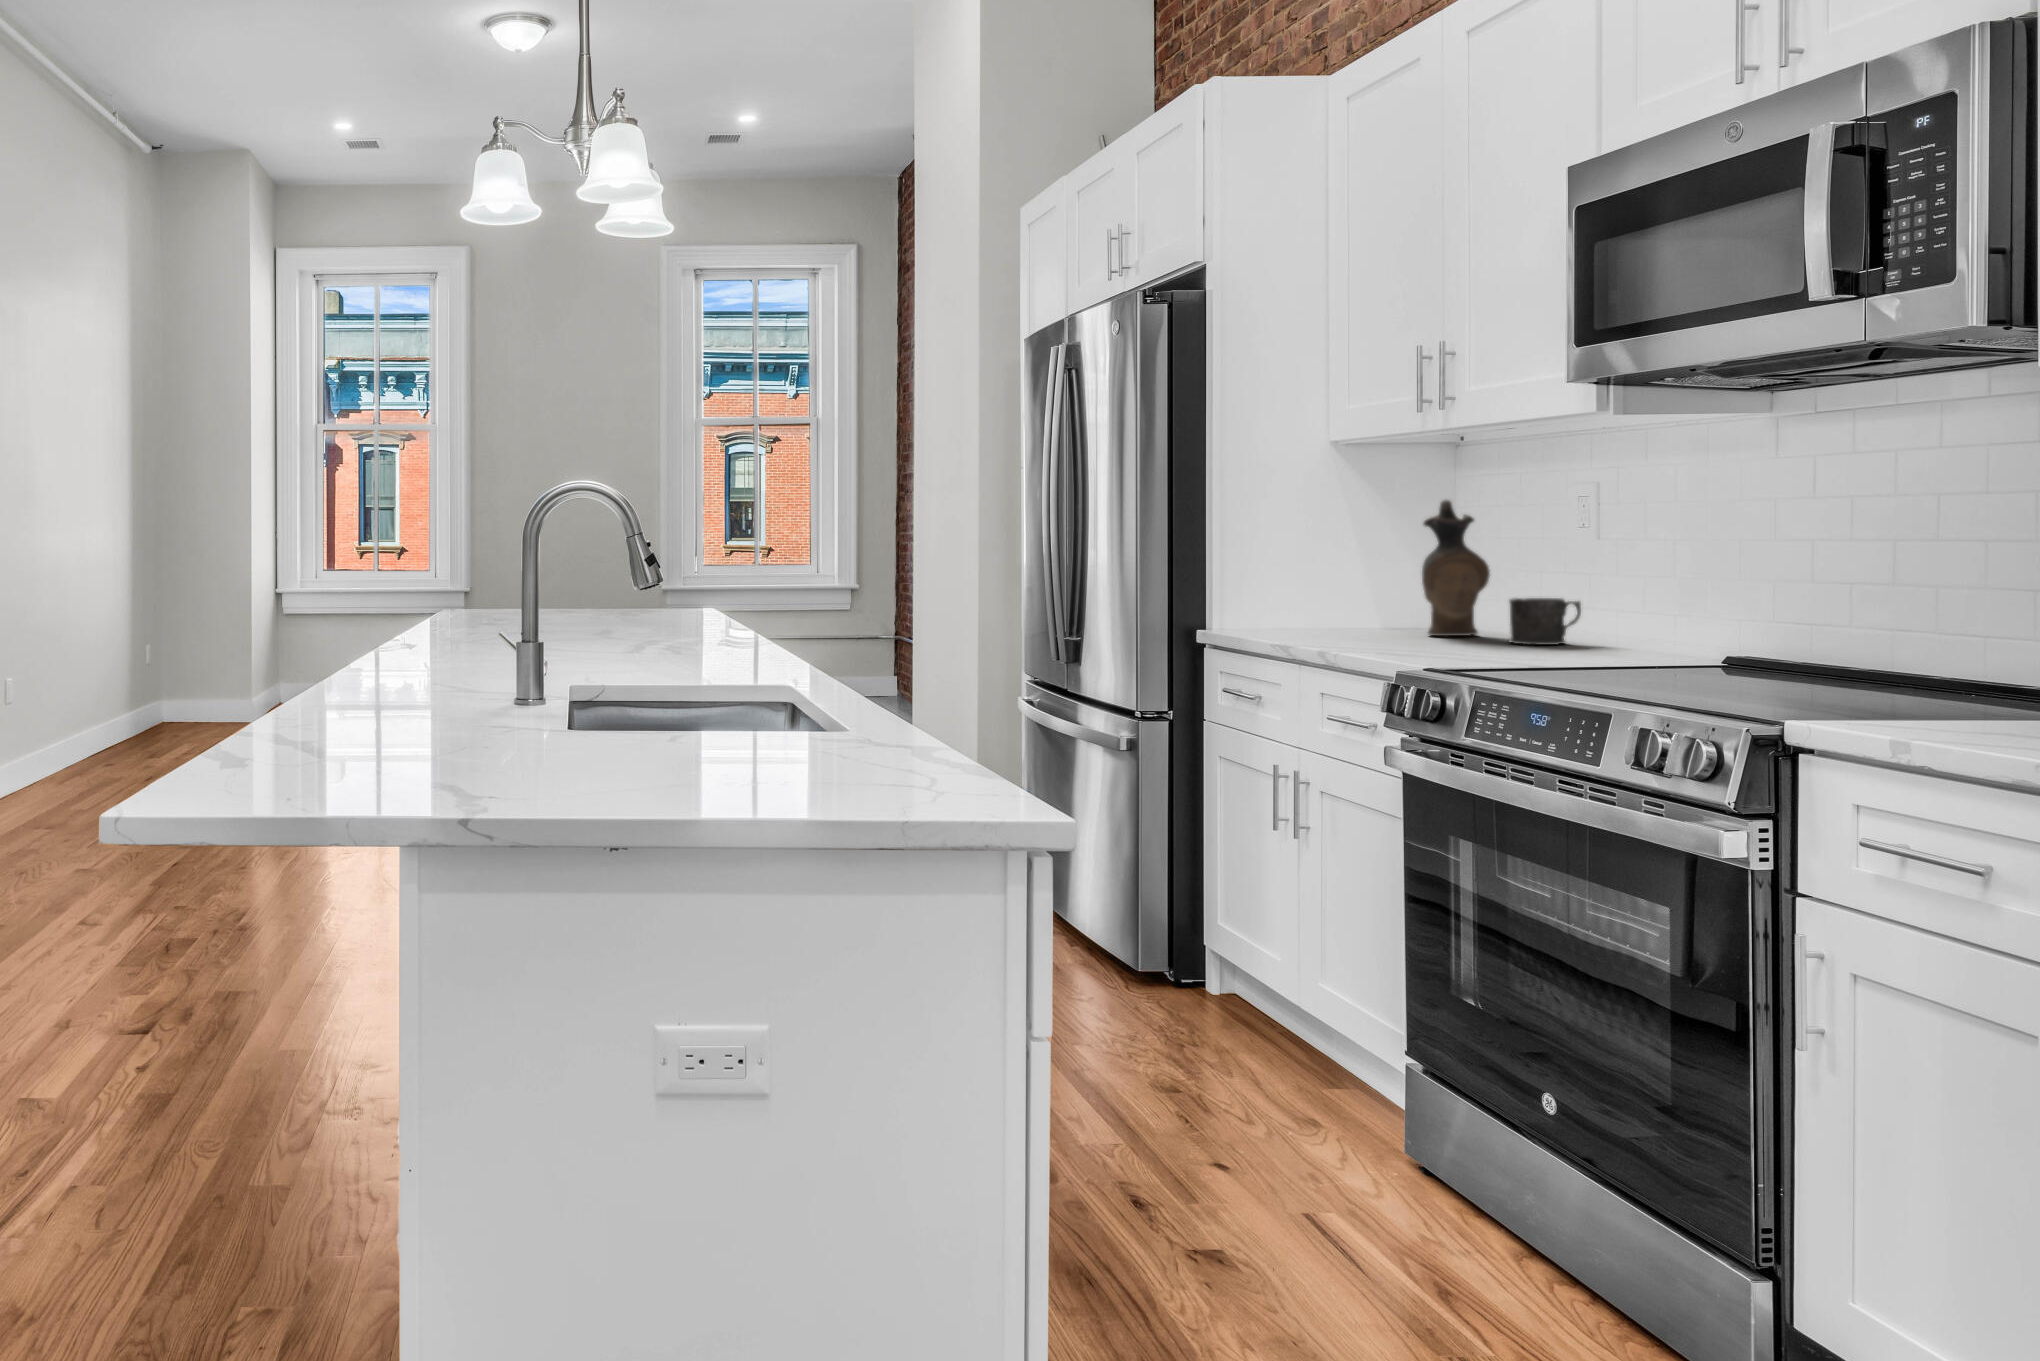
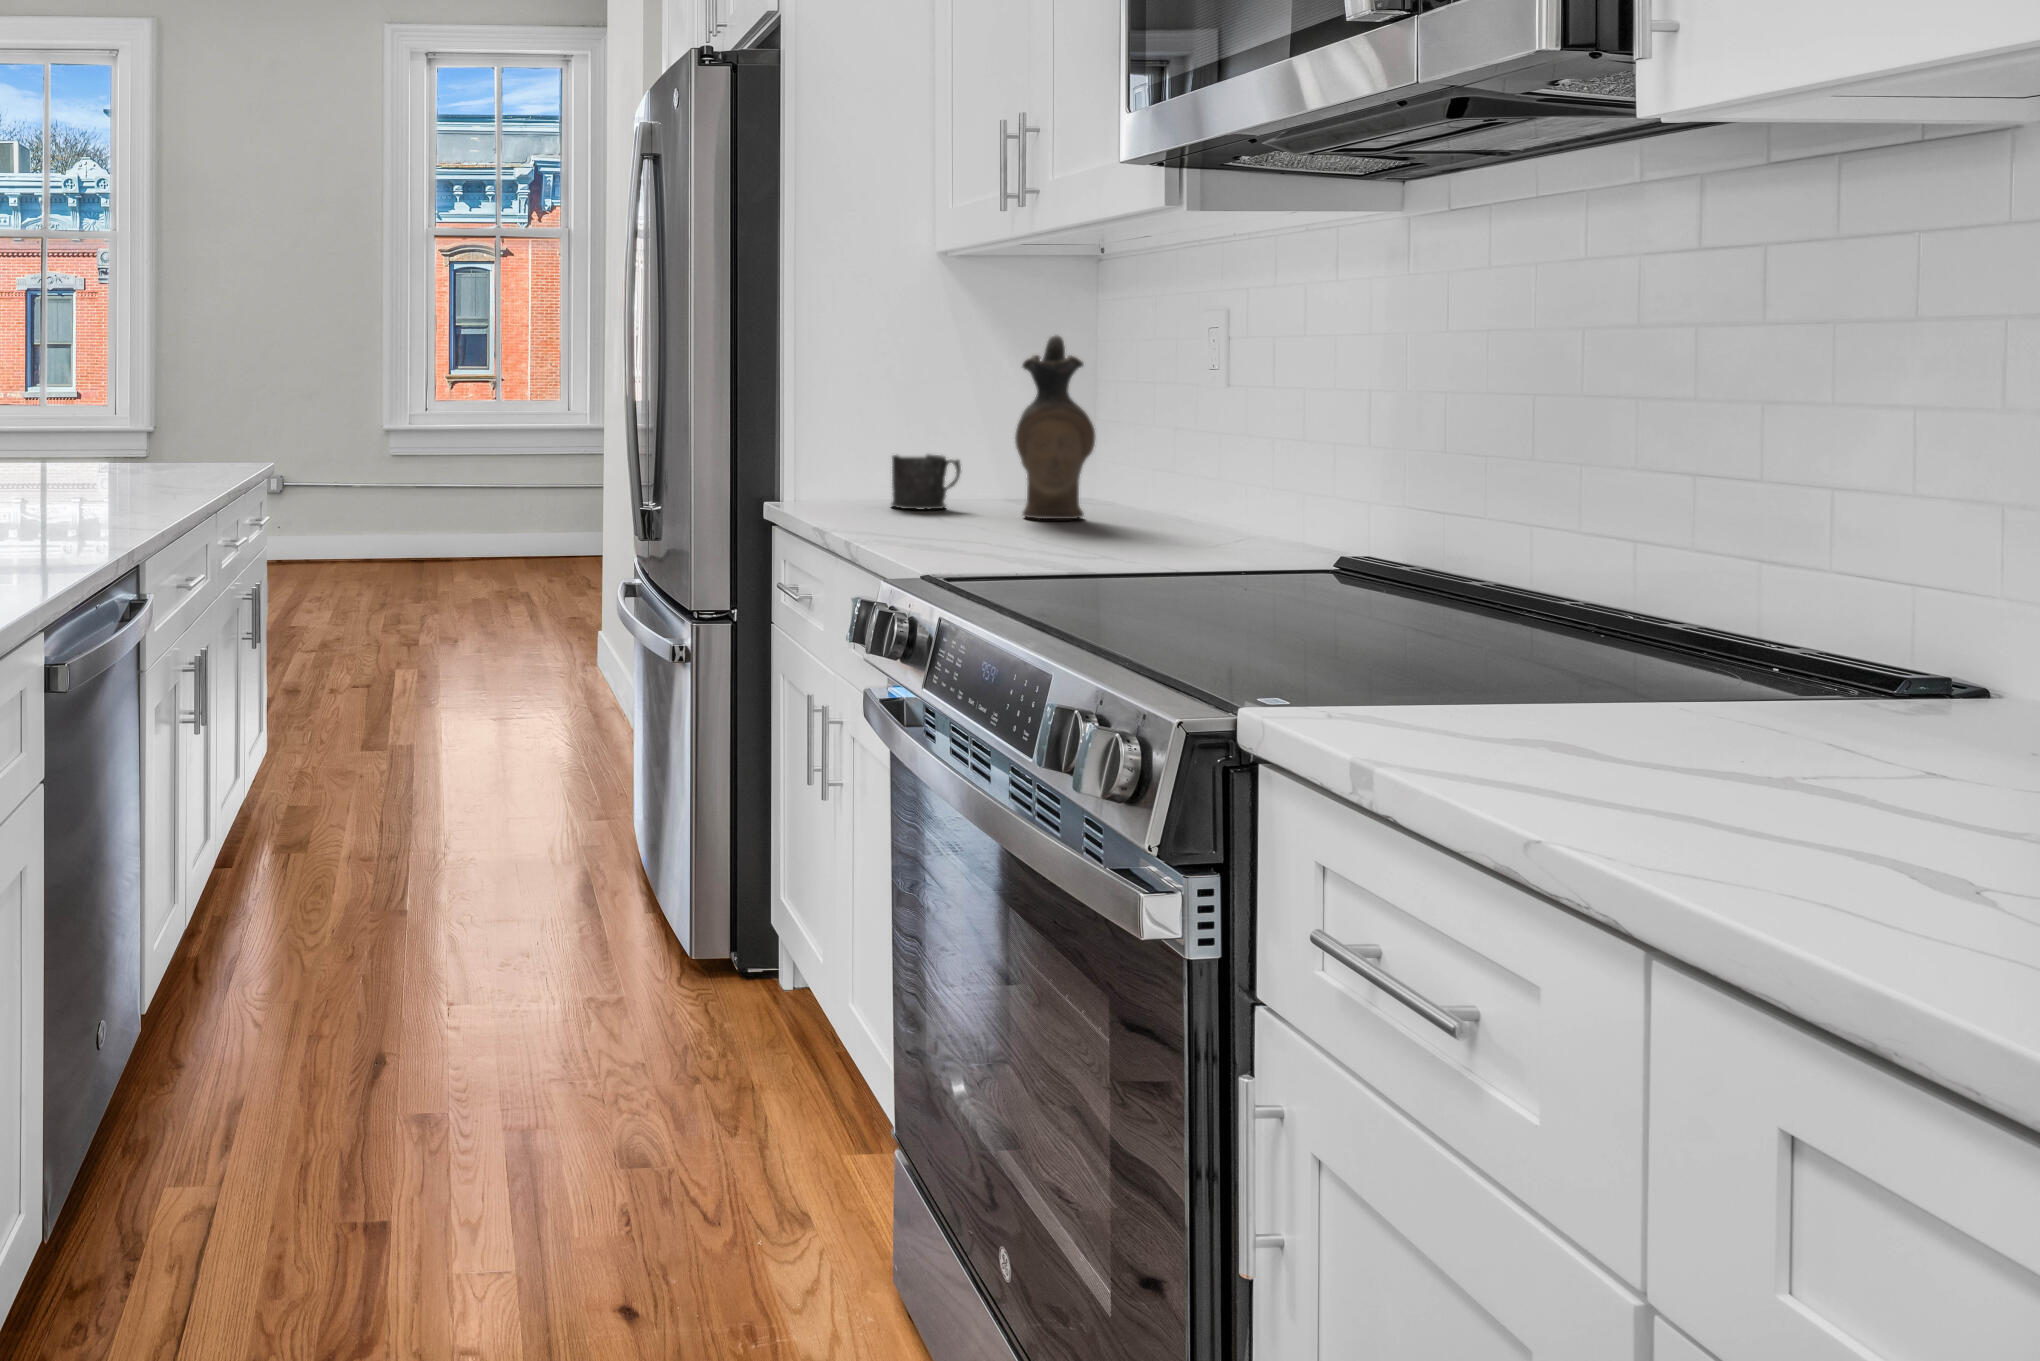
mug: present [1509,598,1581,645] -> present [891,455,961,510]

